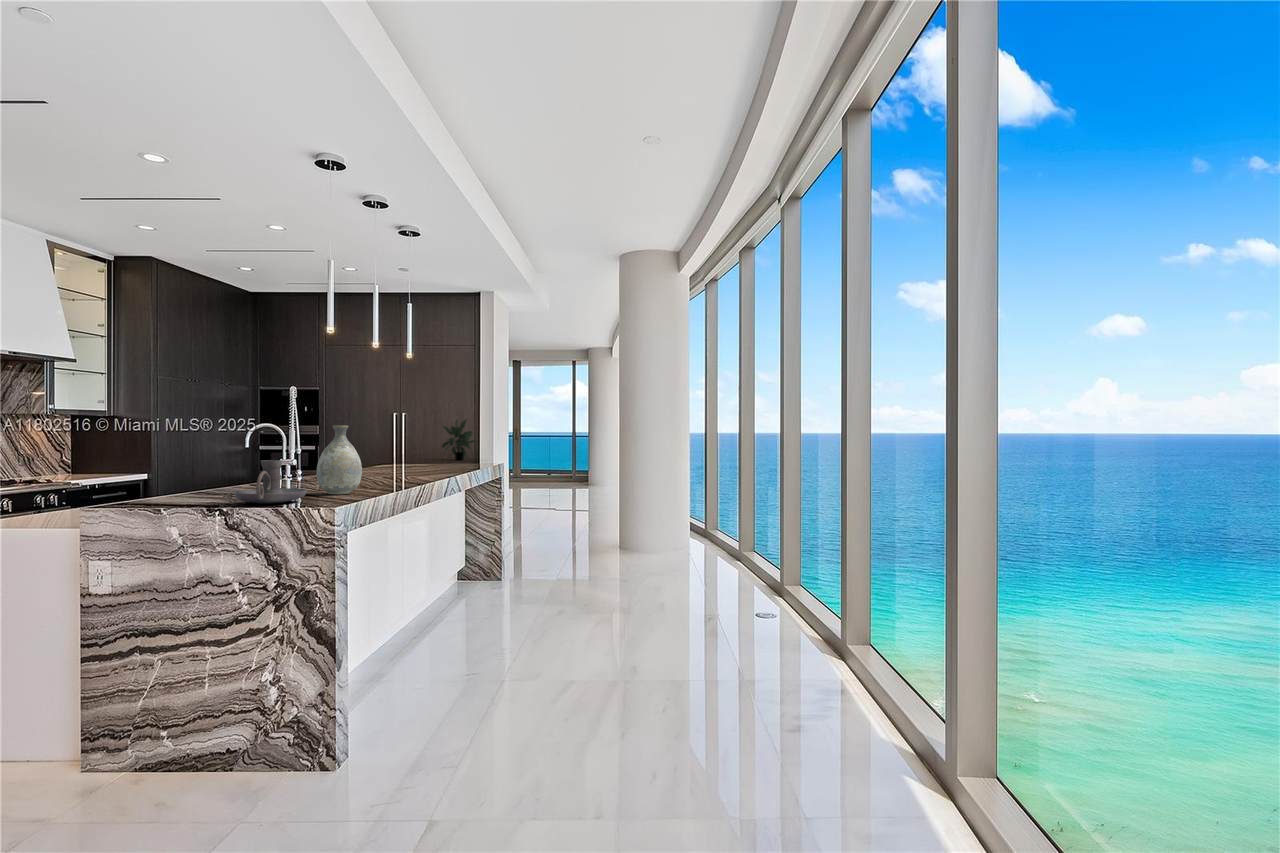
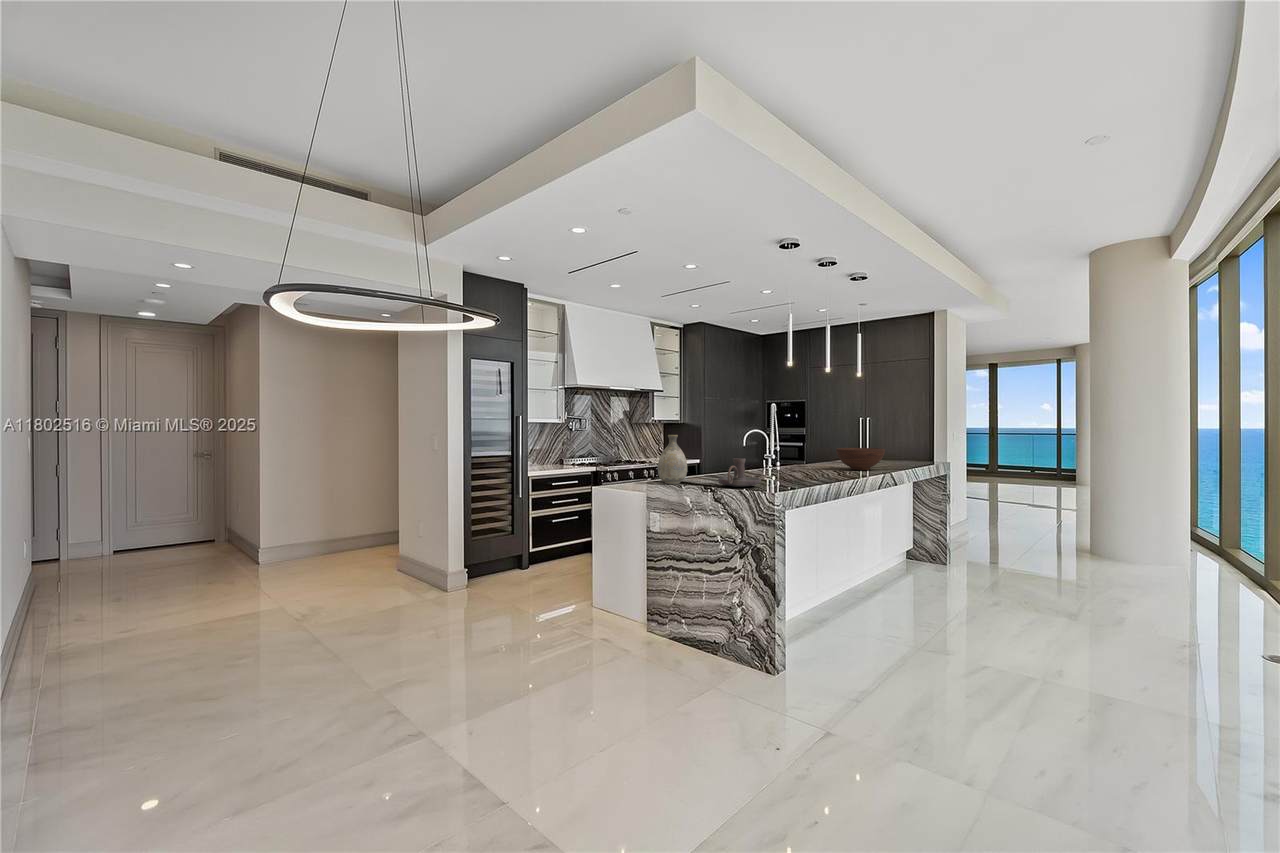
potted plant: present [442,420,476,460] -> none [899,423,930,457]
vase: present [317,426,362,494] -> present [658,435,687,484]
fruit bowl: none [385,447,446,475] -> present [836,448,885,470]

